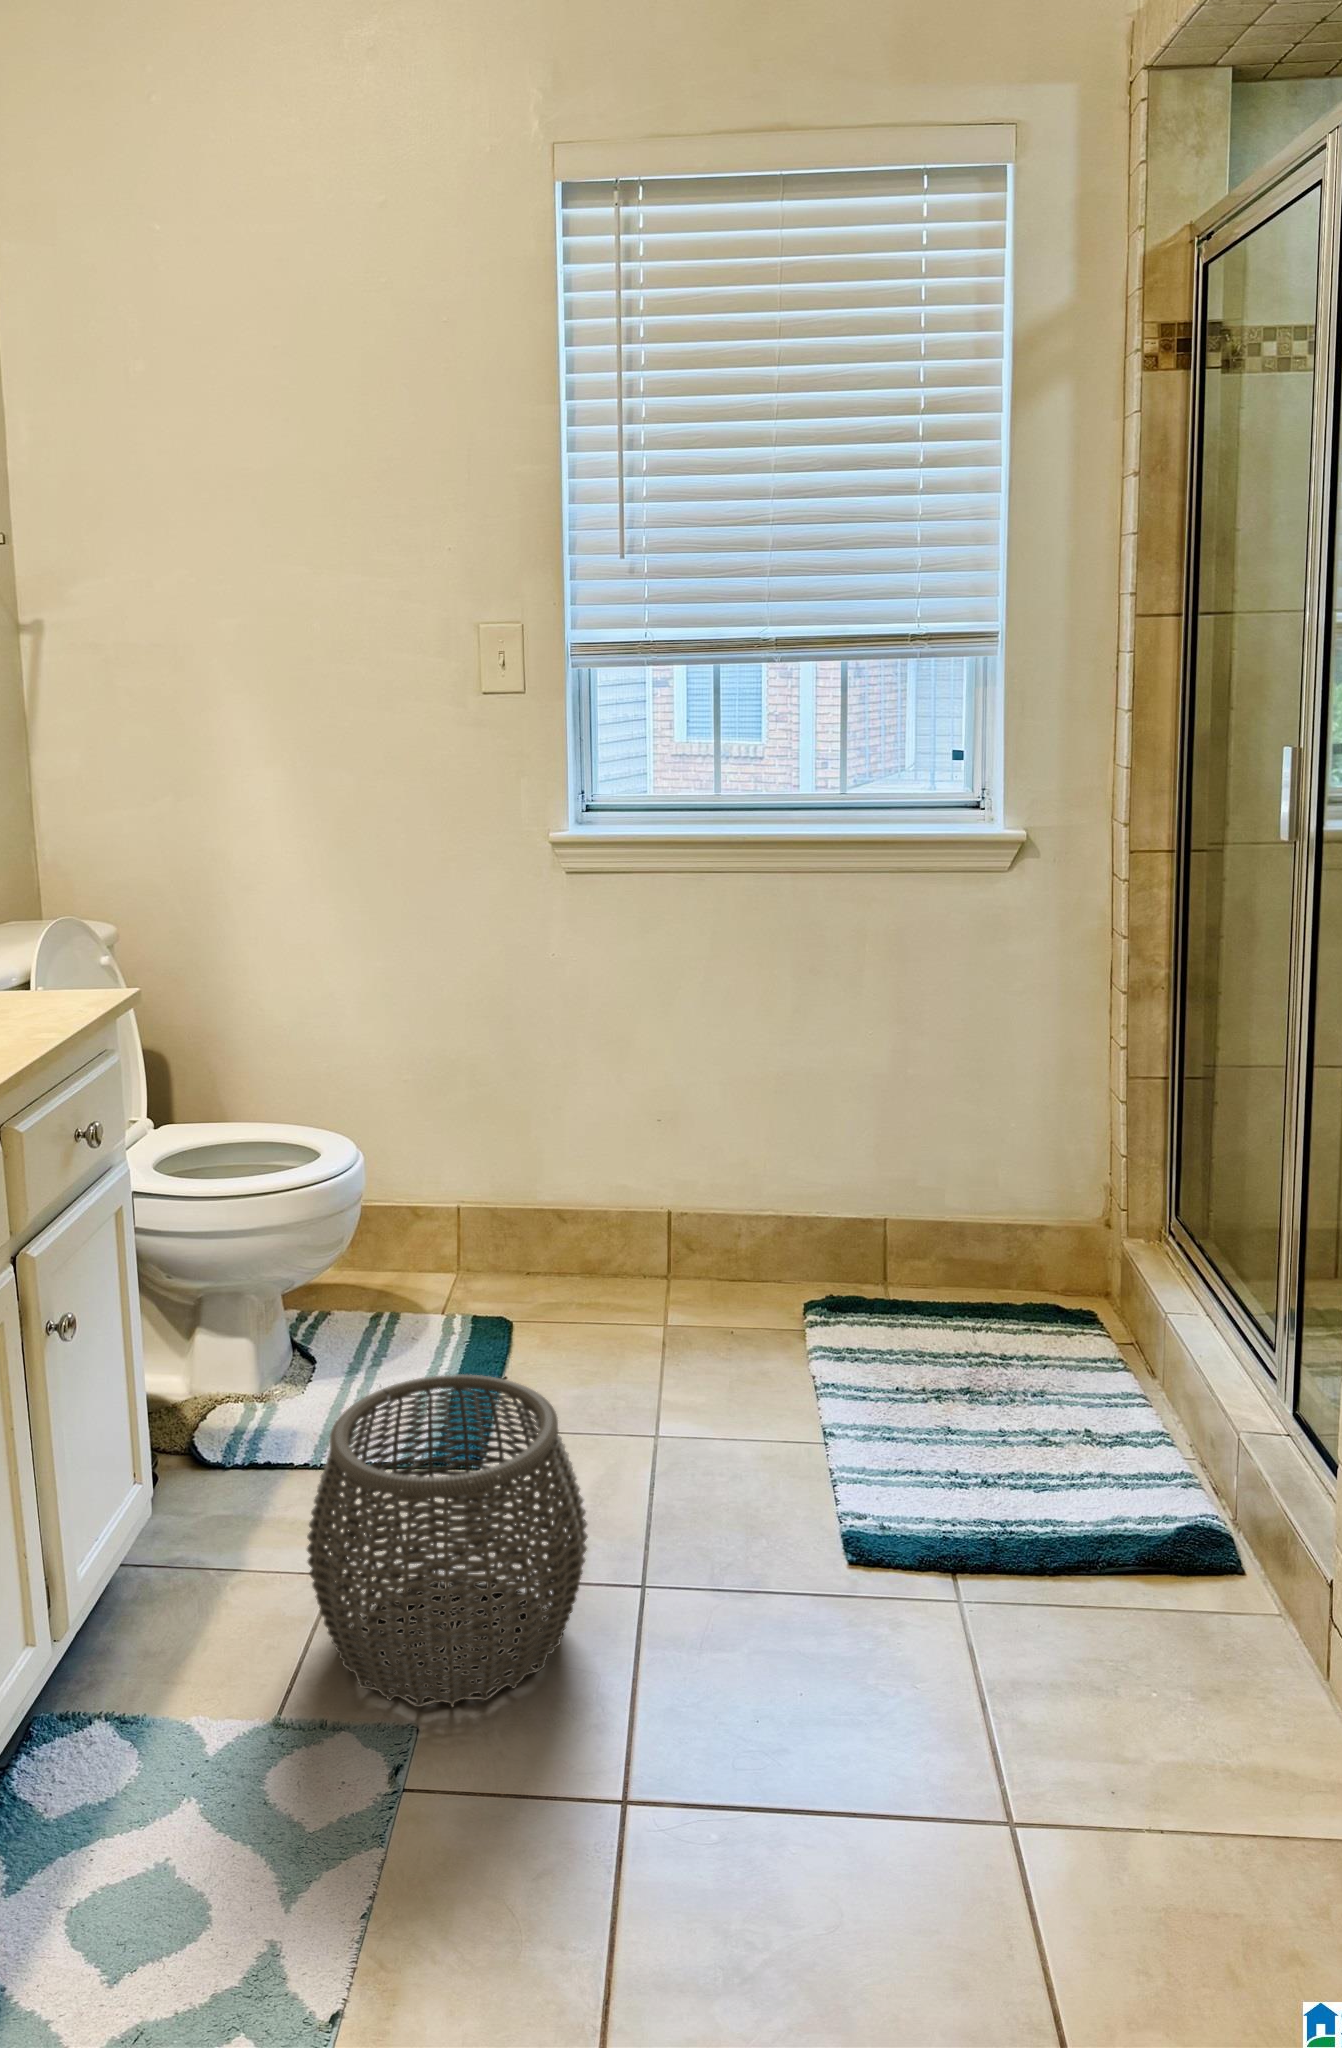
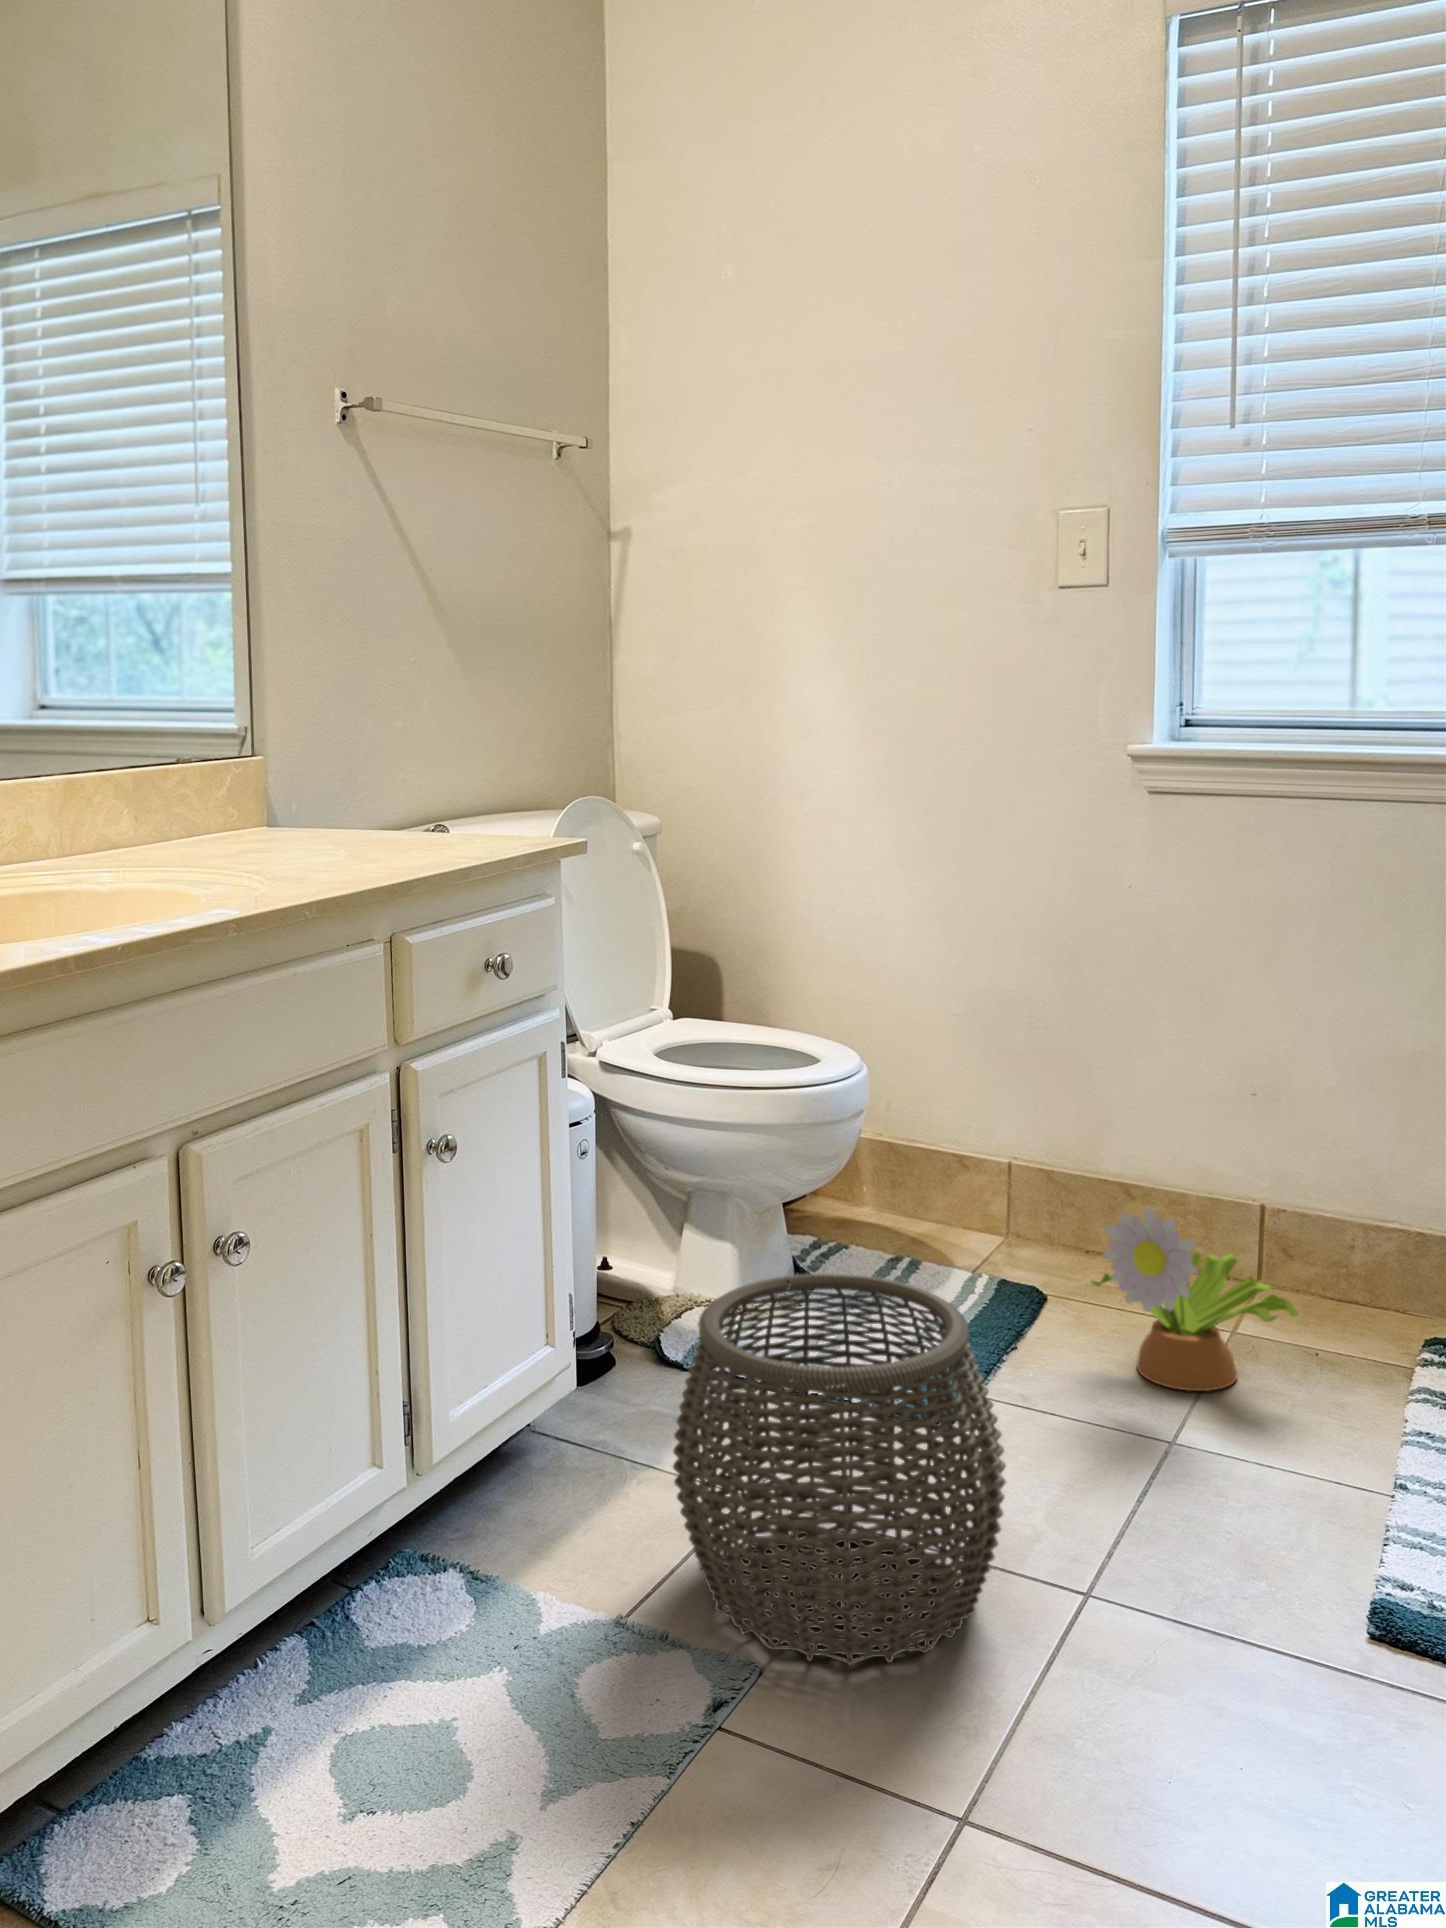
decorative plant: none [566,1255,728,1393] -> present [1092,1206,1299,1391]

